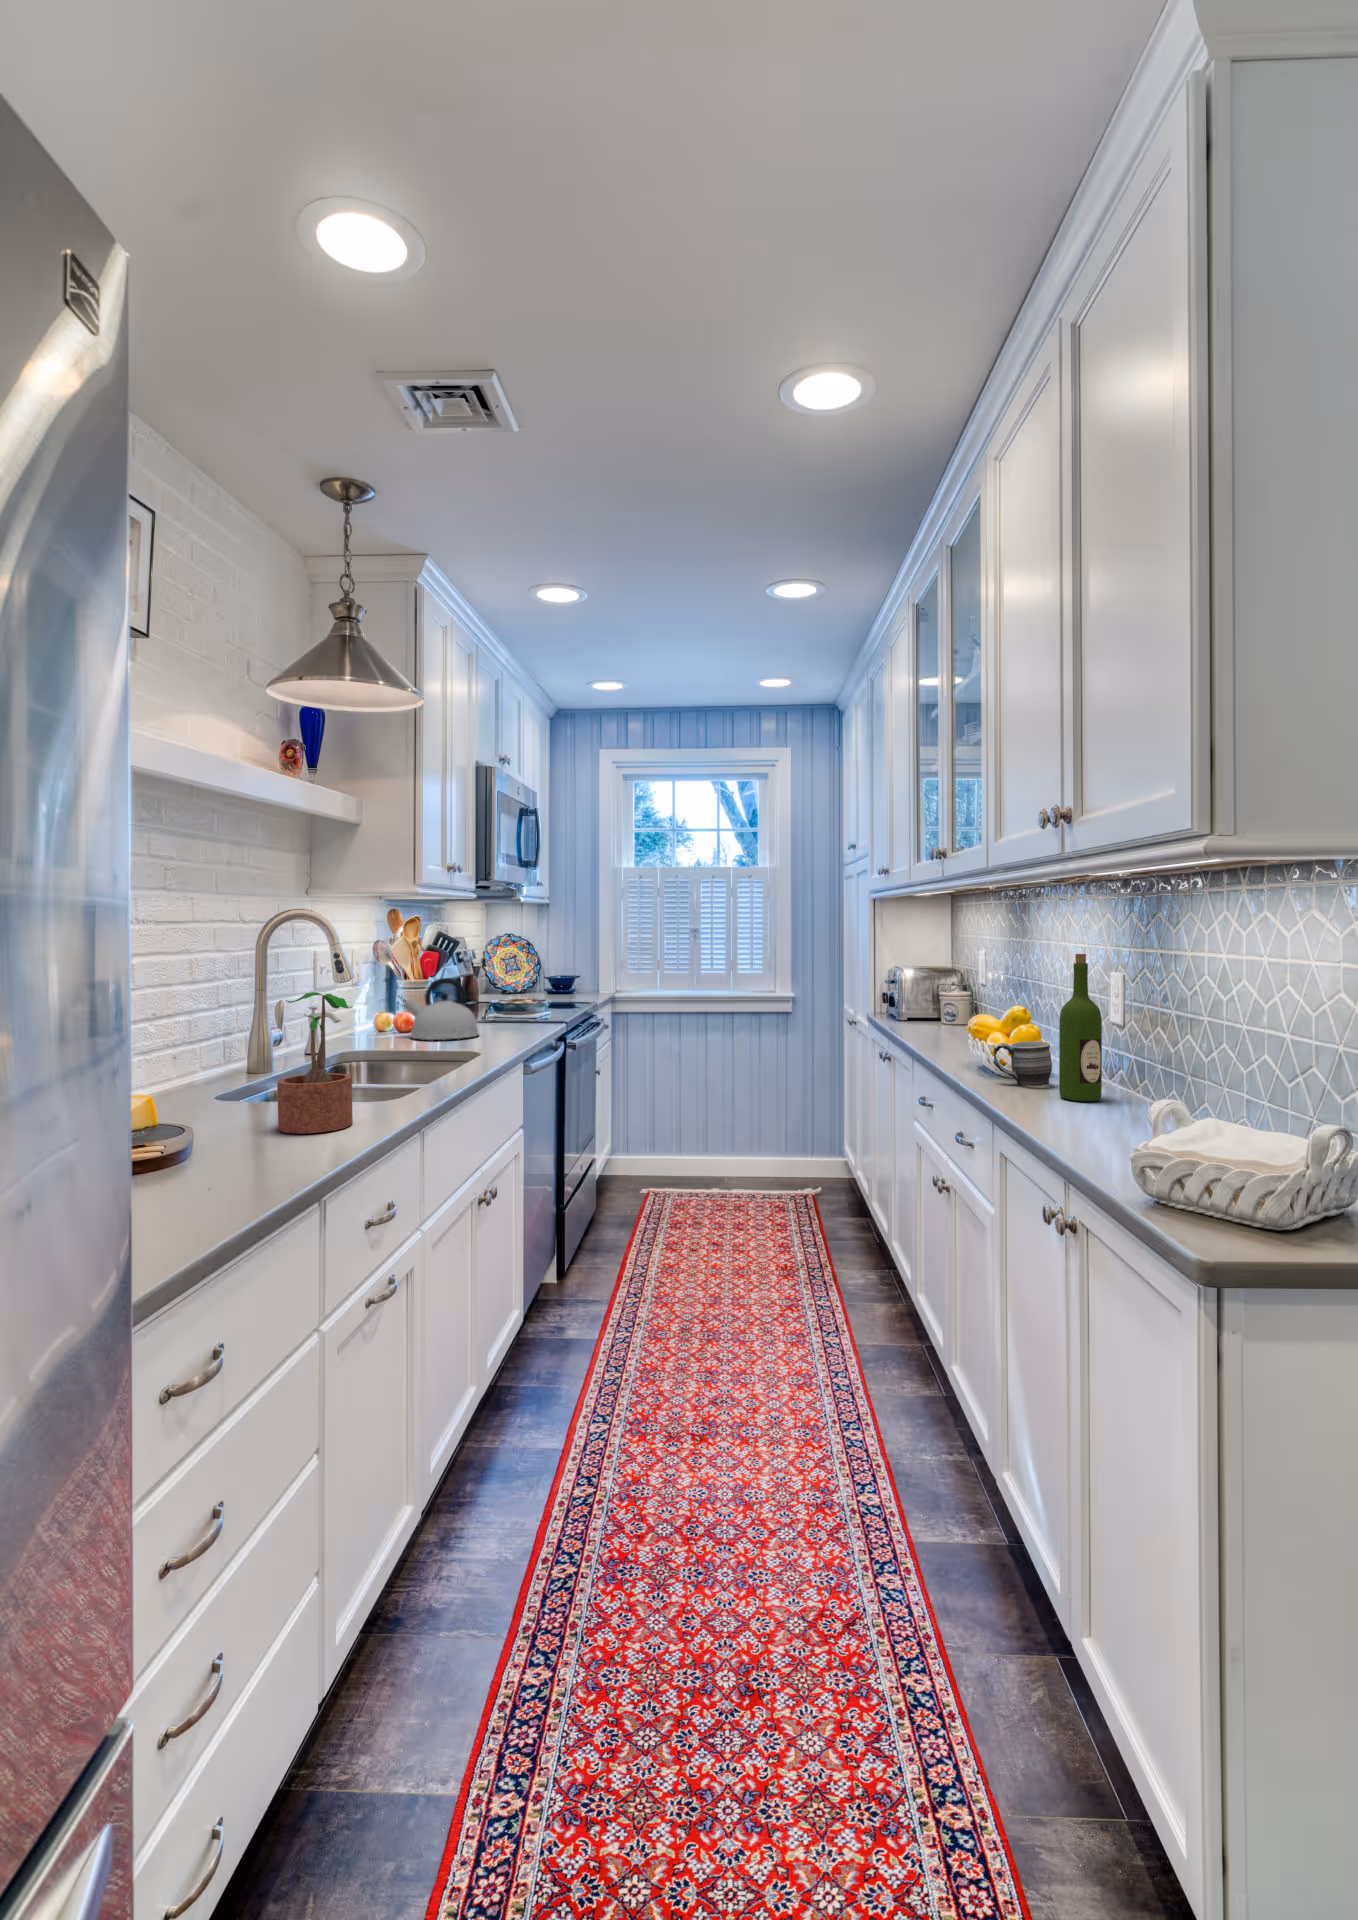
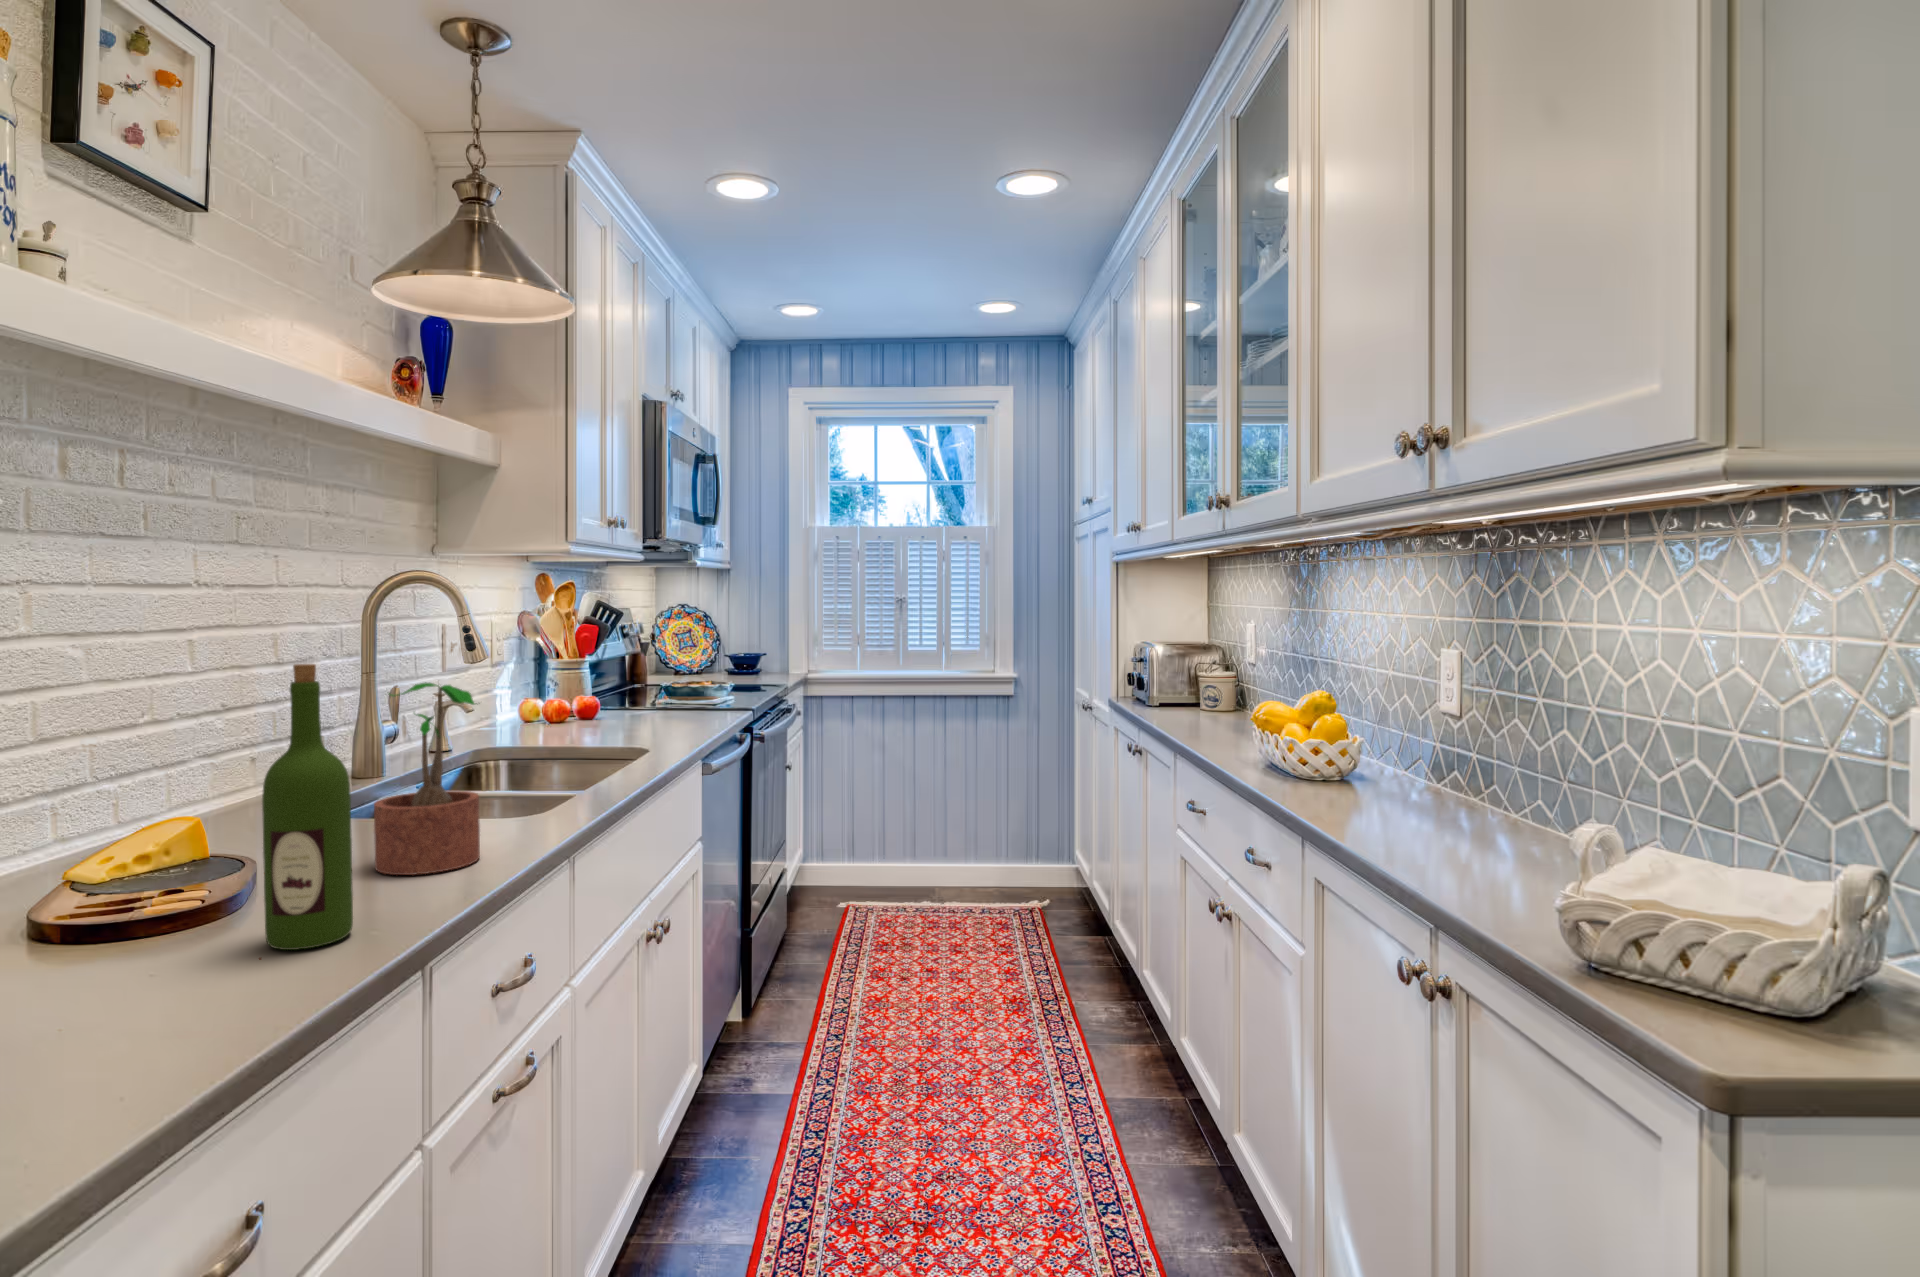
wine bottle: present [1059,954,1102,1101] -> present [262,664,353,950]
kettle: present [403,978,479,1040] -> none [551,658,649,735]
mug: present [994,1041,1052,1086] -> none [1289,743,1358,797]

